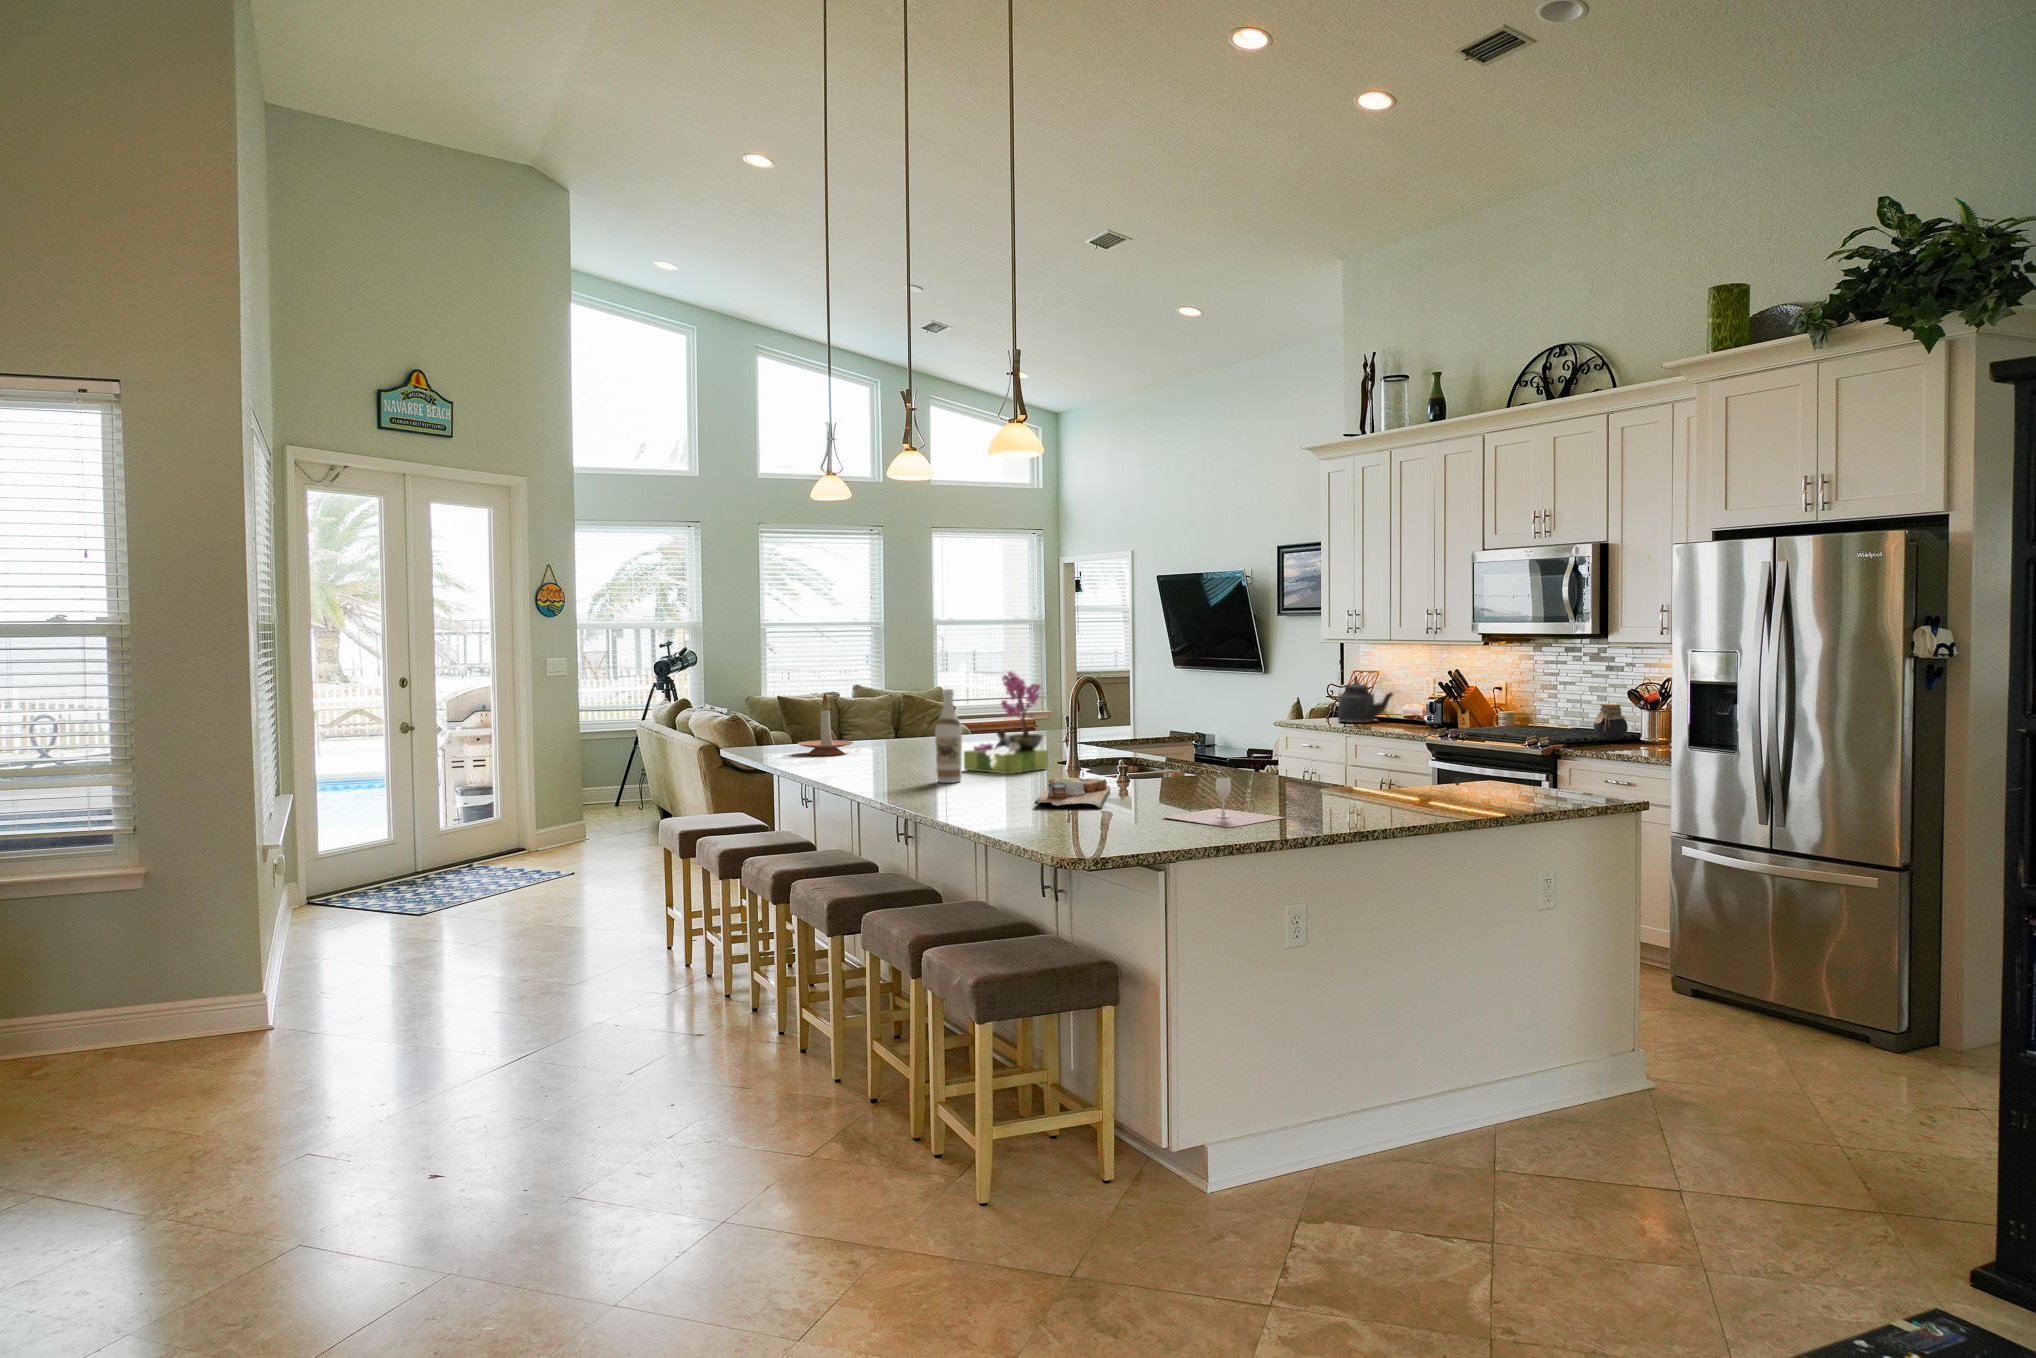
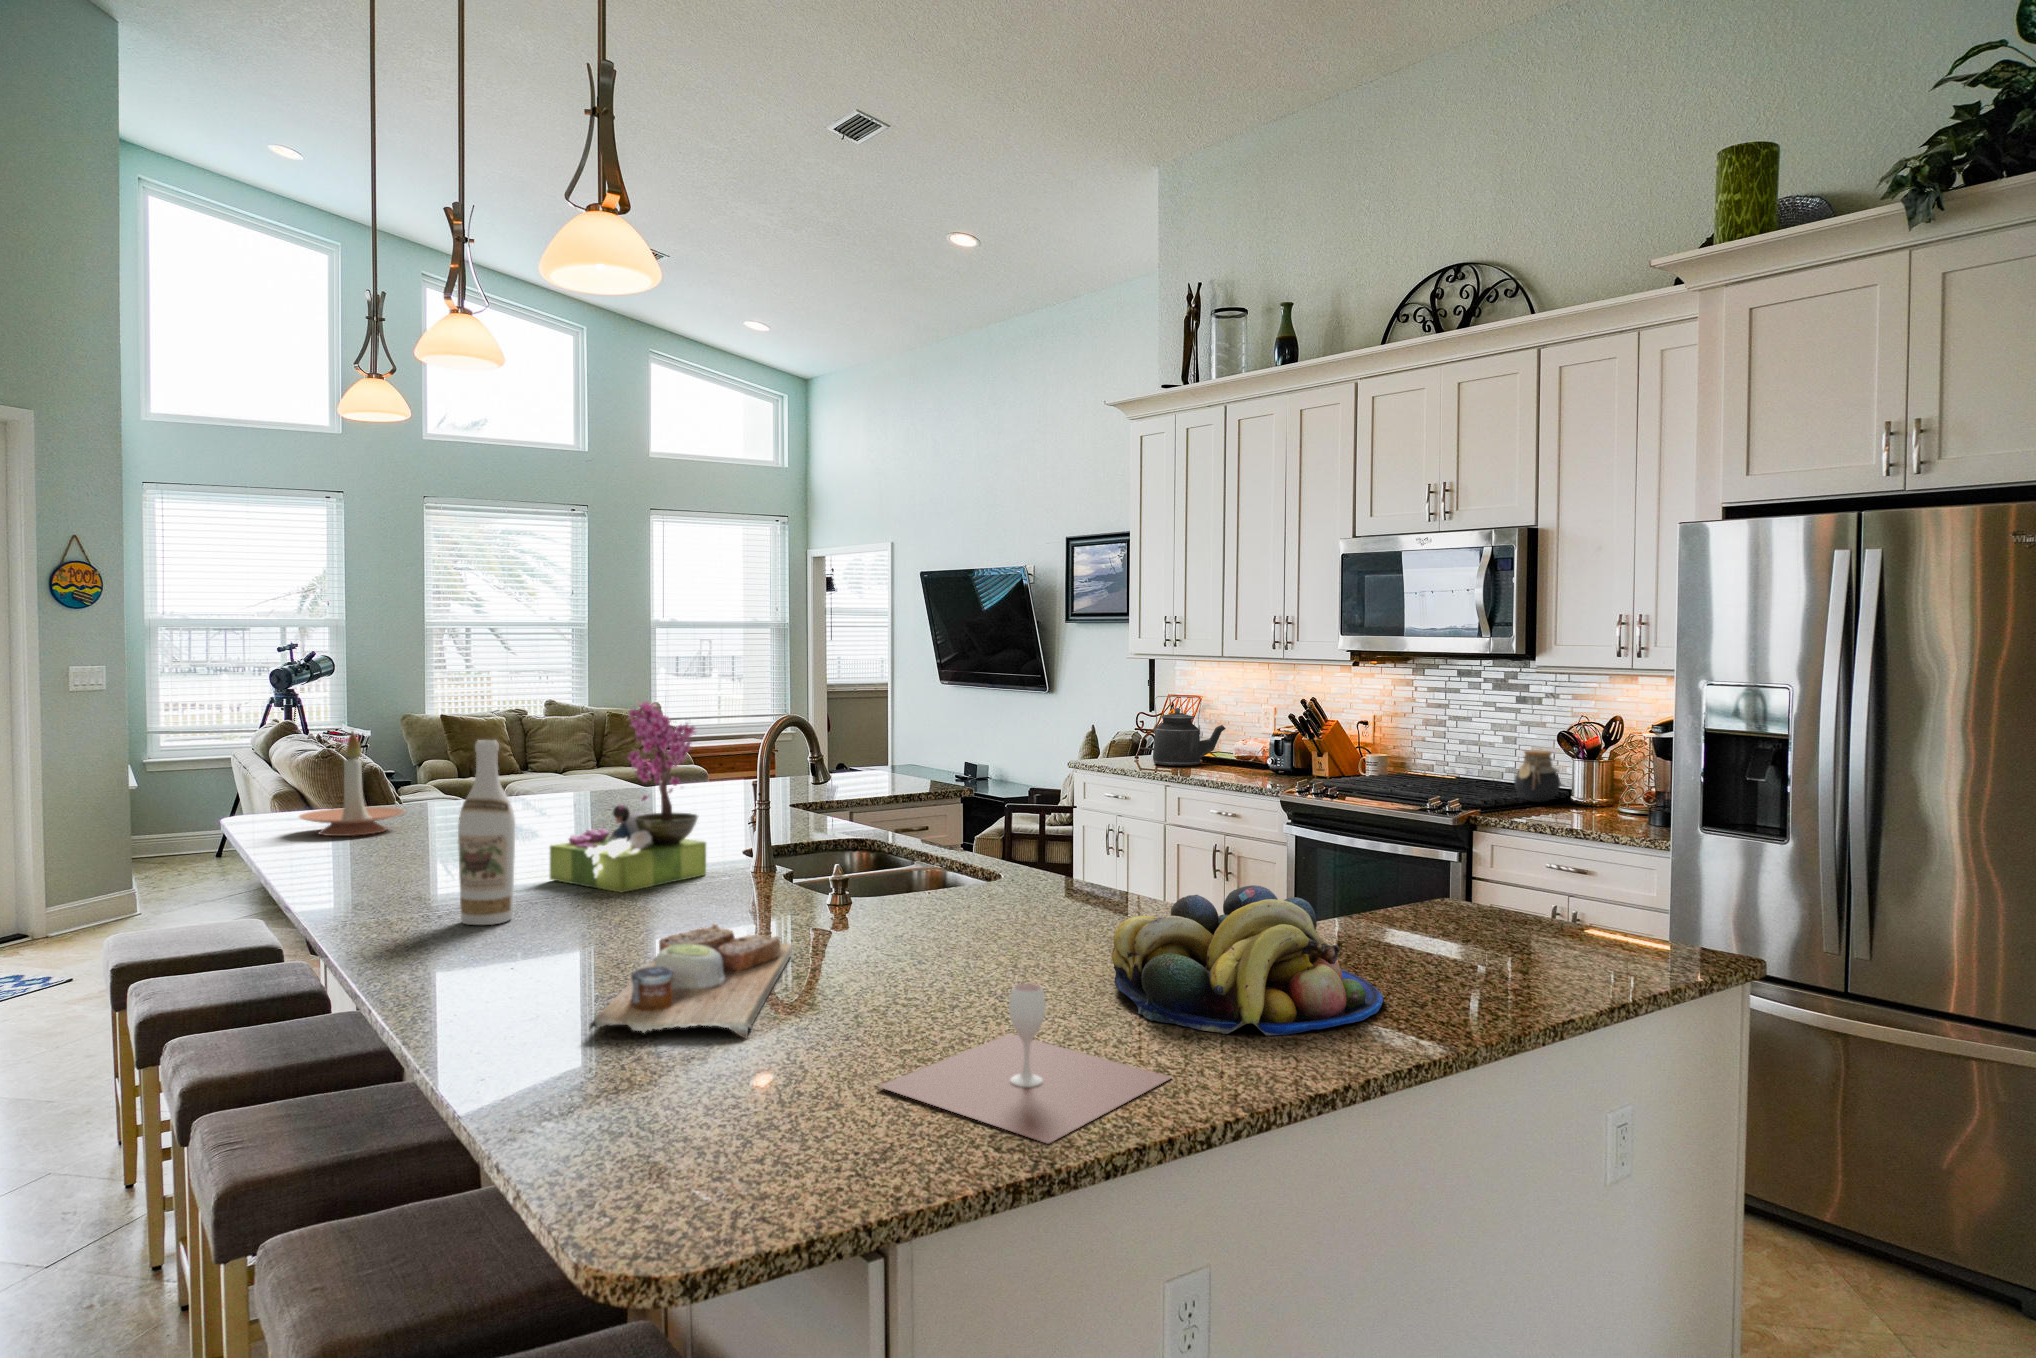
fruit bowl: none [1269,754,1400,811] -> present [1111,885,1383,1036]

